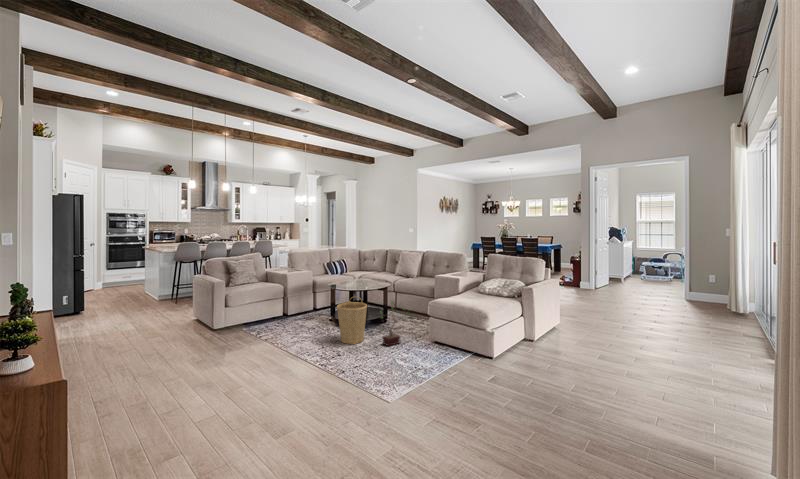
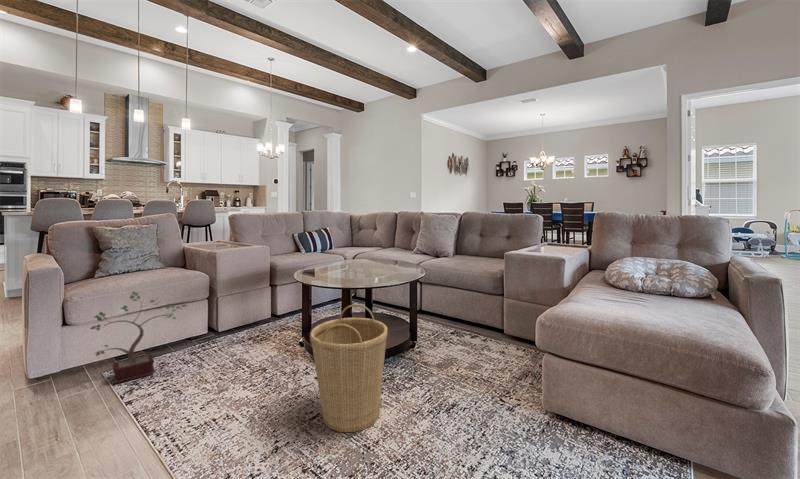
potted plant: present [380,302,400,346] -> present [90,291,187,383]

